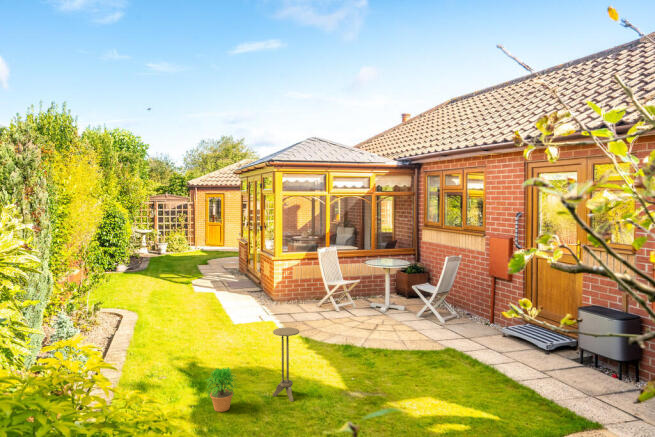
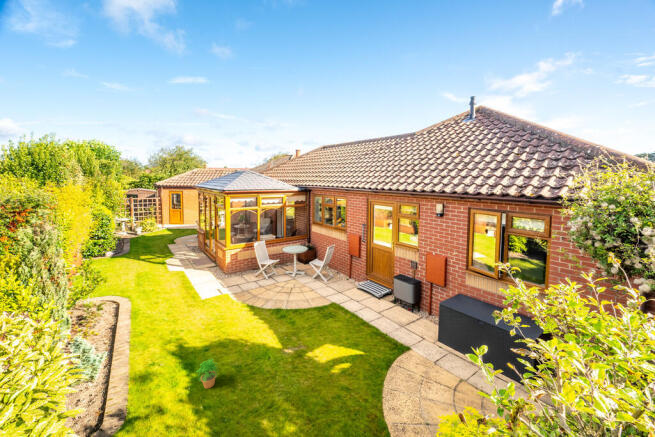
side table: present [273,327,299,401] -> none [239,323,256,367]

